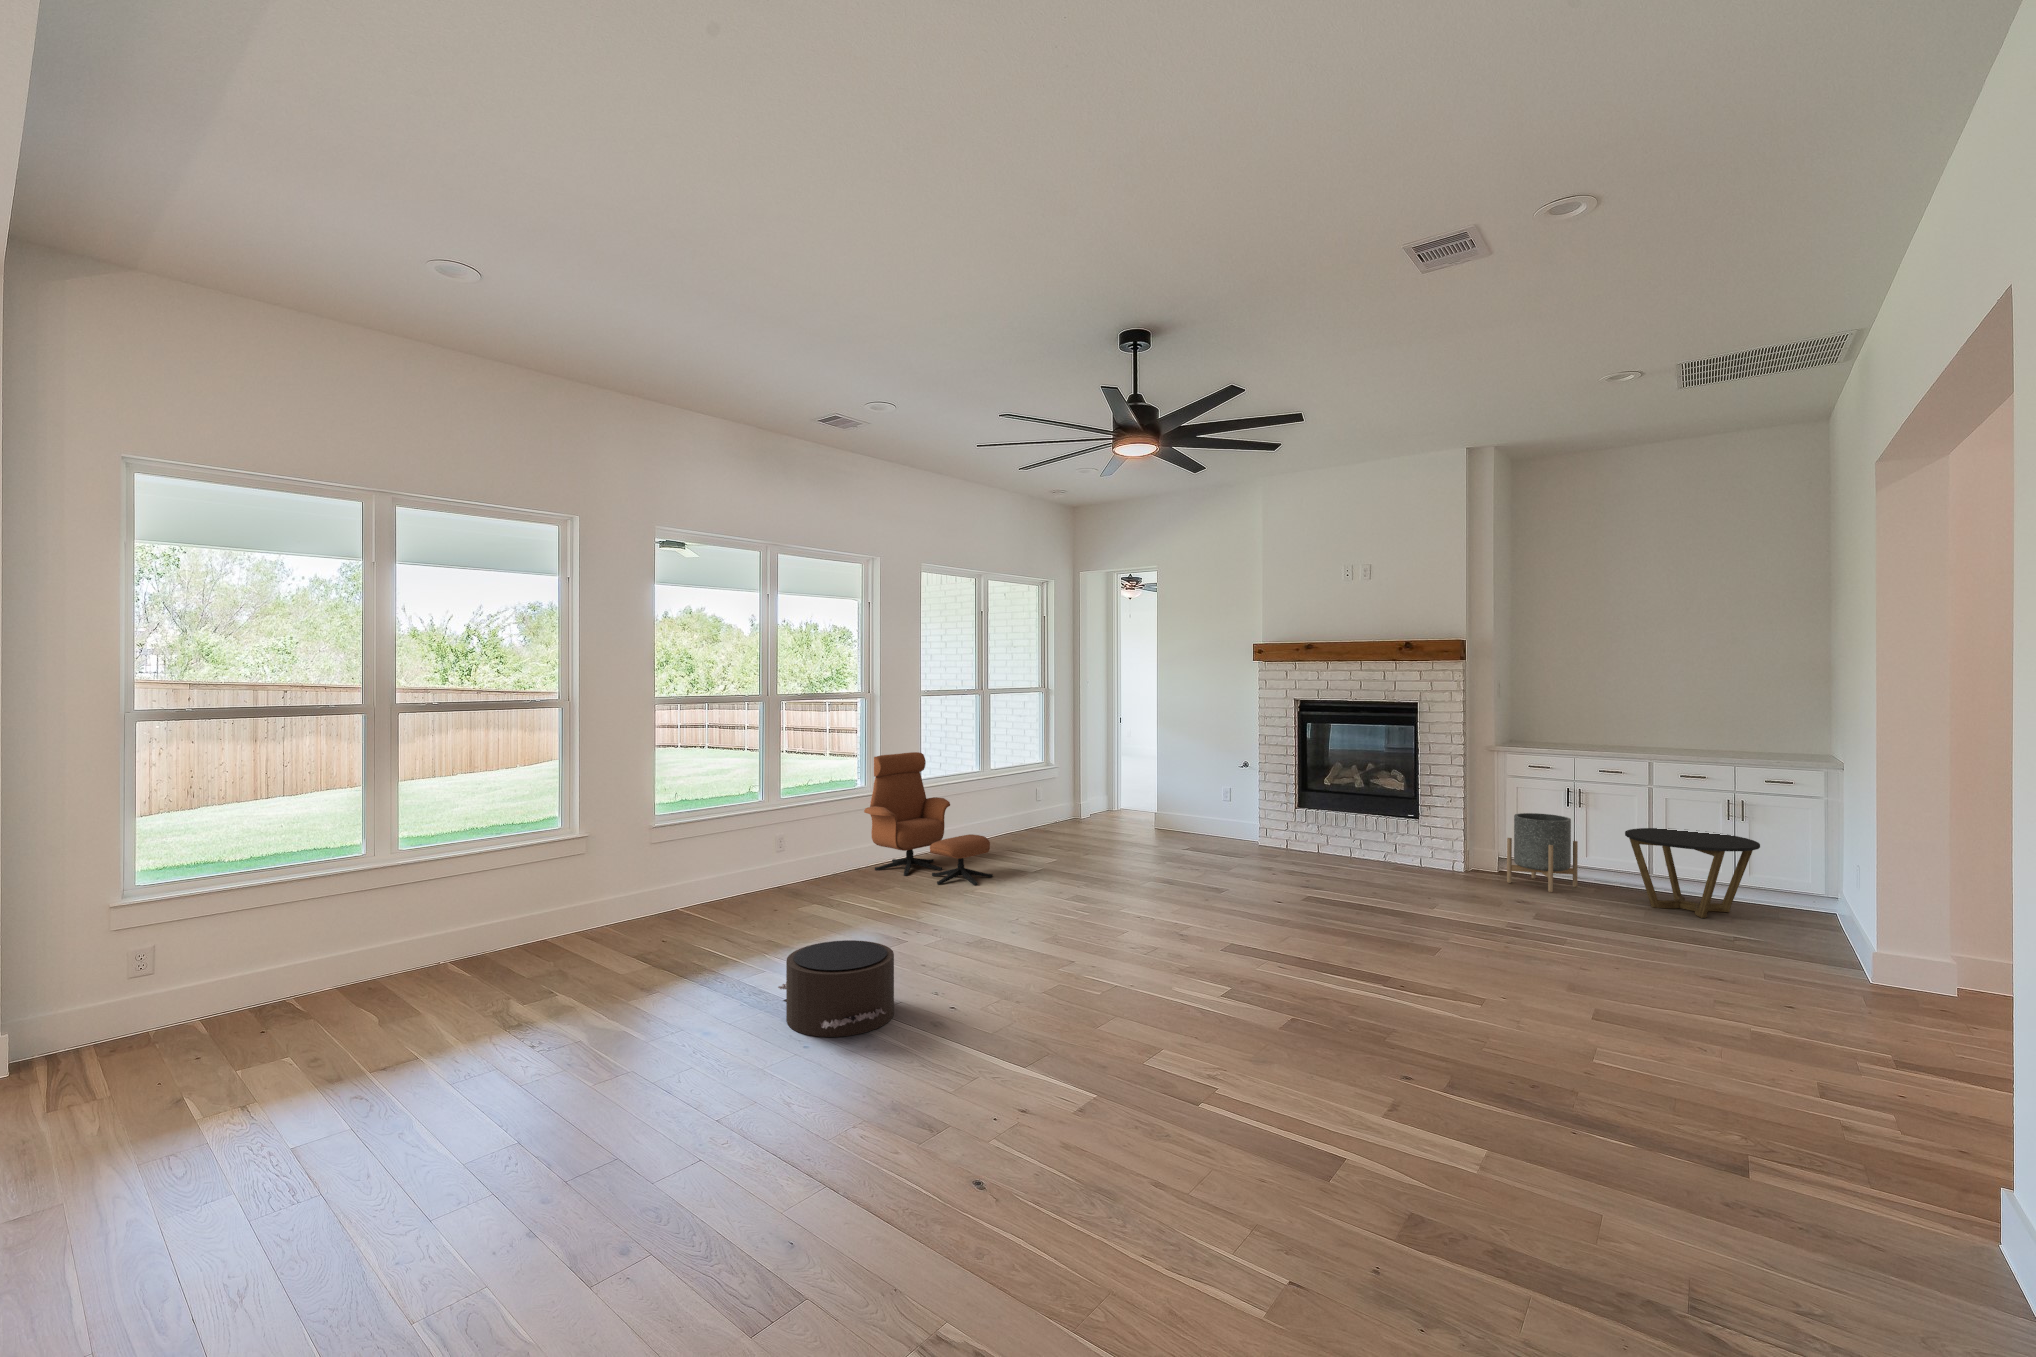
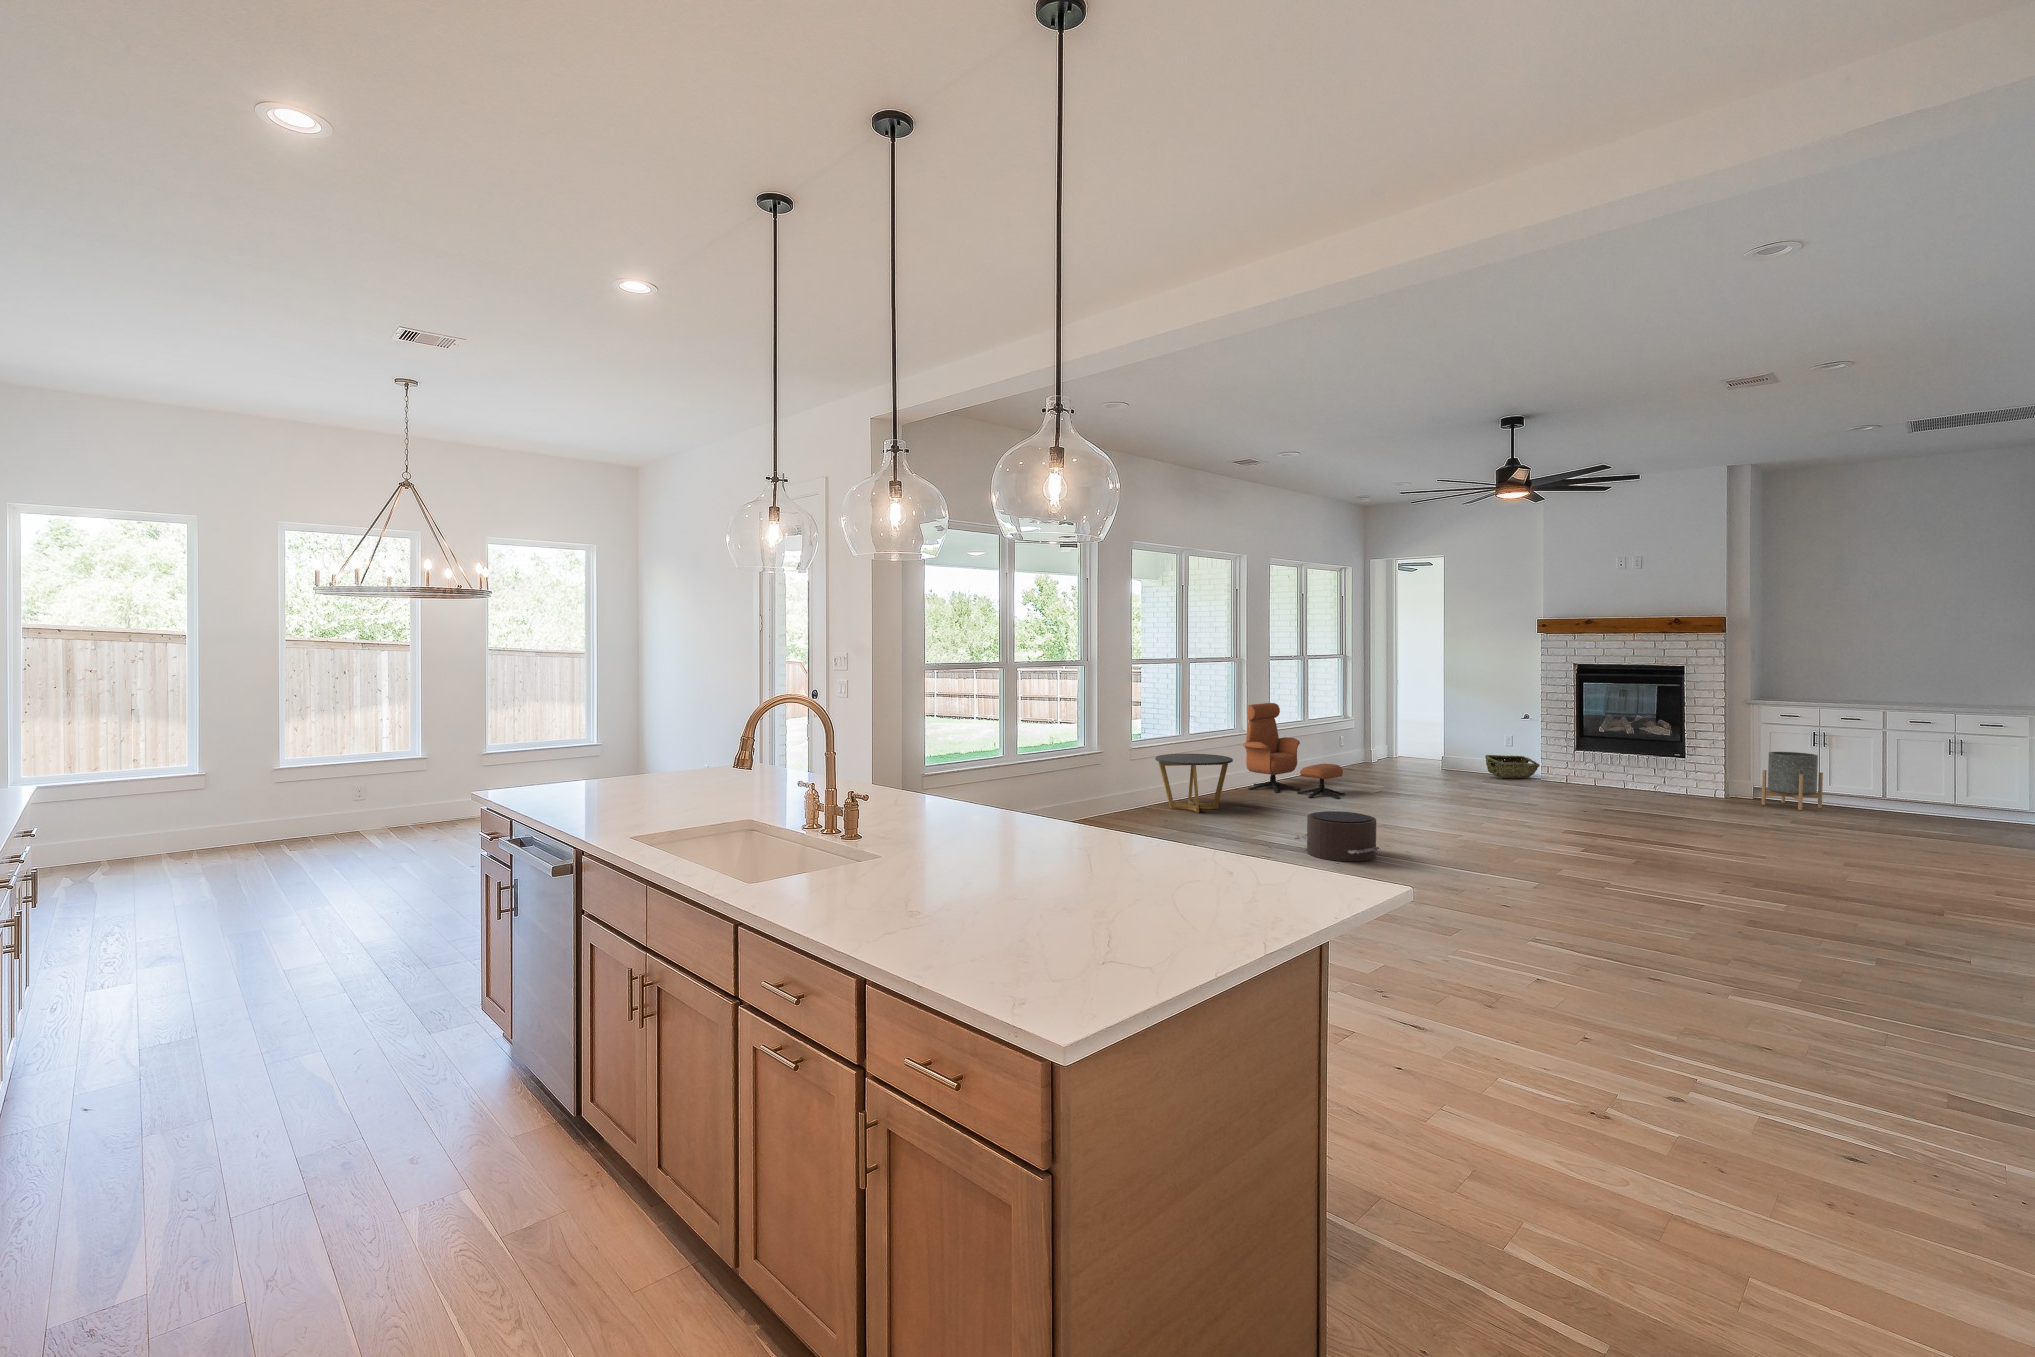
woven basket: none [1200,813,1262,843] -> present [1485,755,1540,779]
side table: present [1625,828,1760,918] -> present [1155,754,1233,813]

